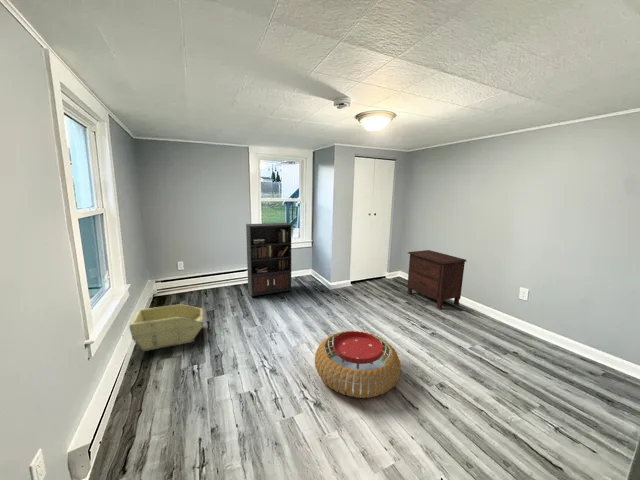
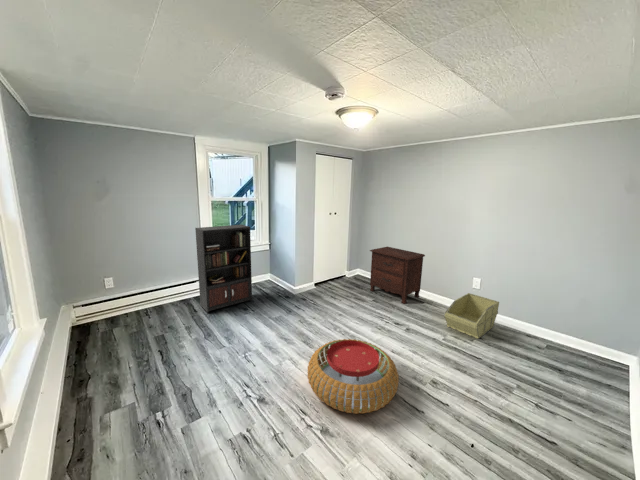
storage bin: present [130,304,203,351] -> present [444,293,499,339]

